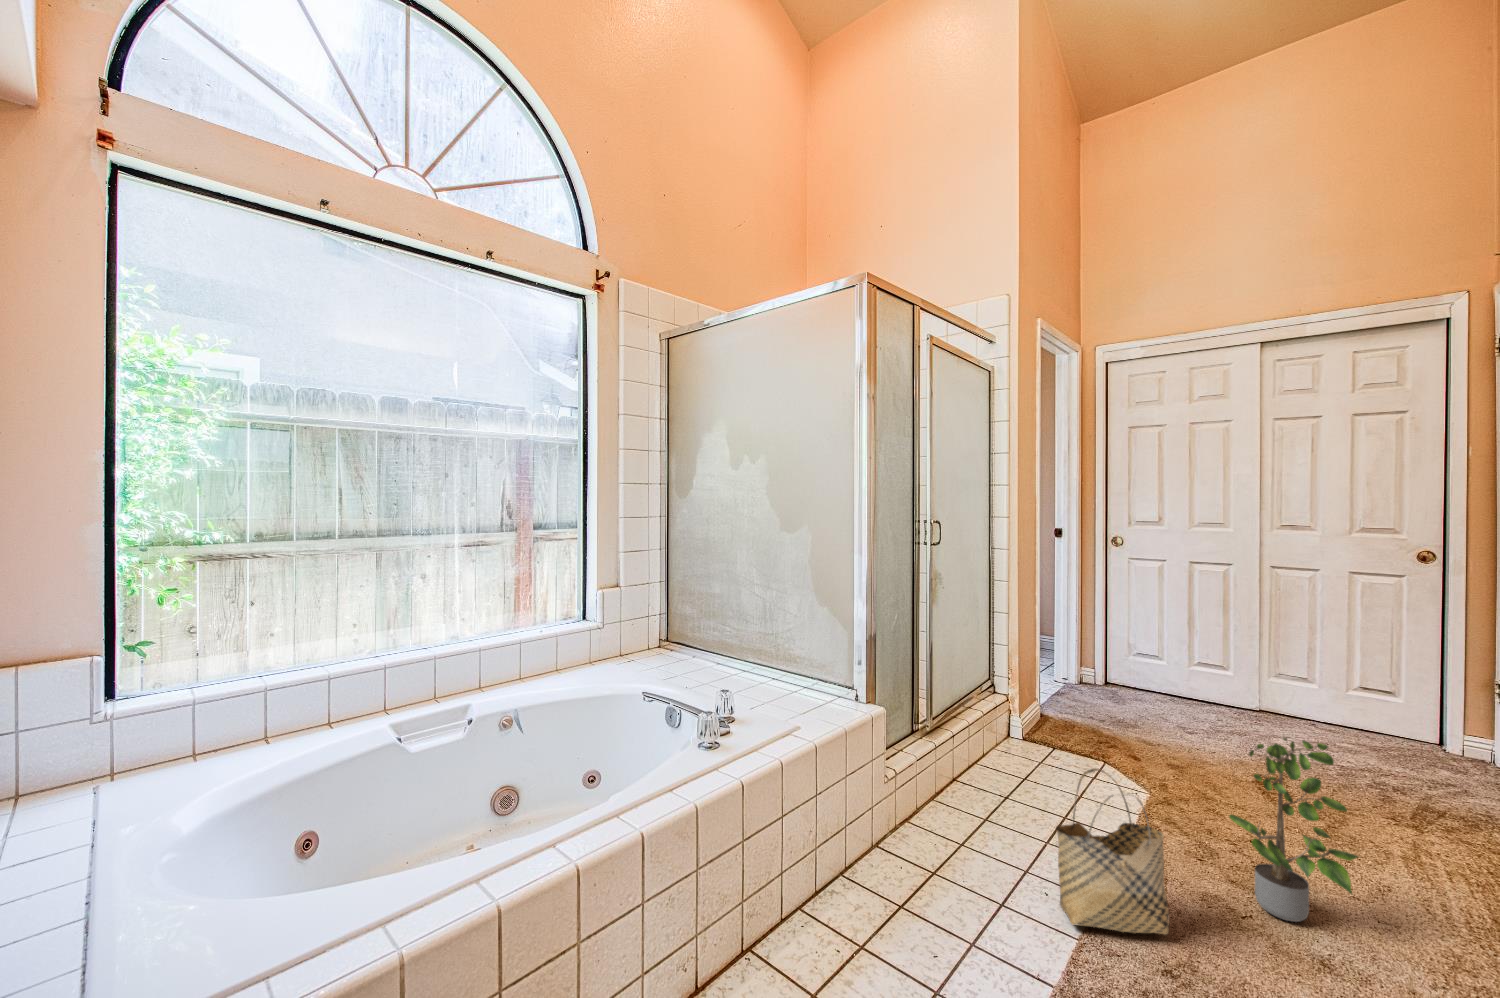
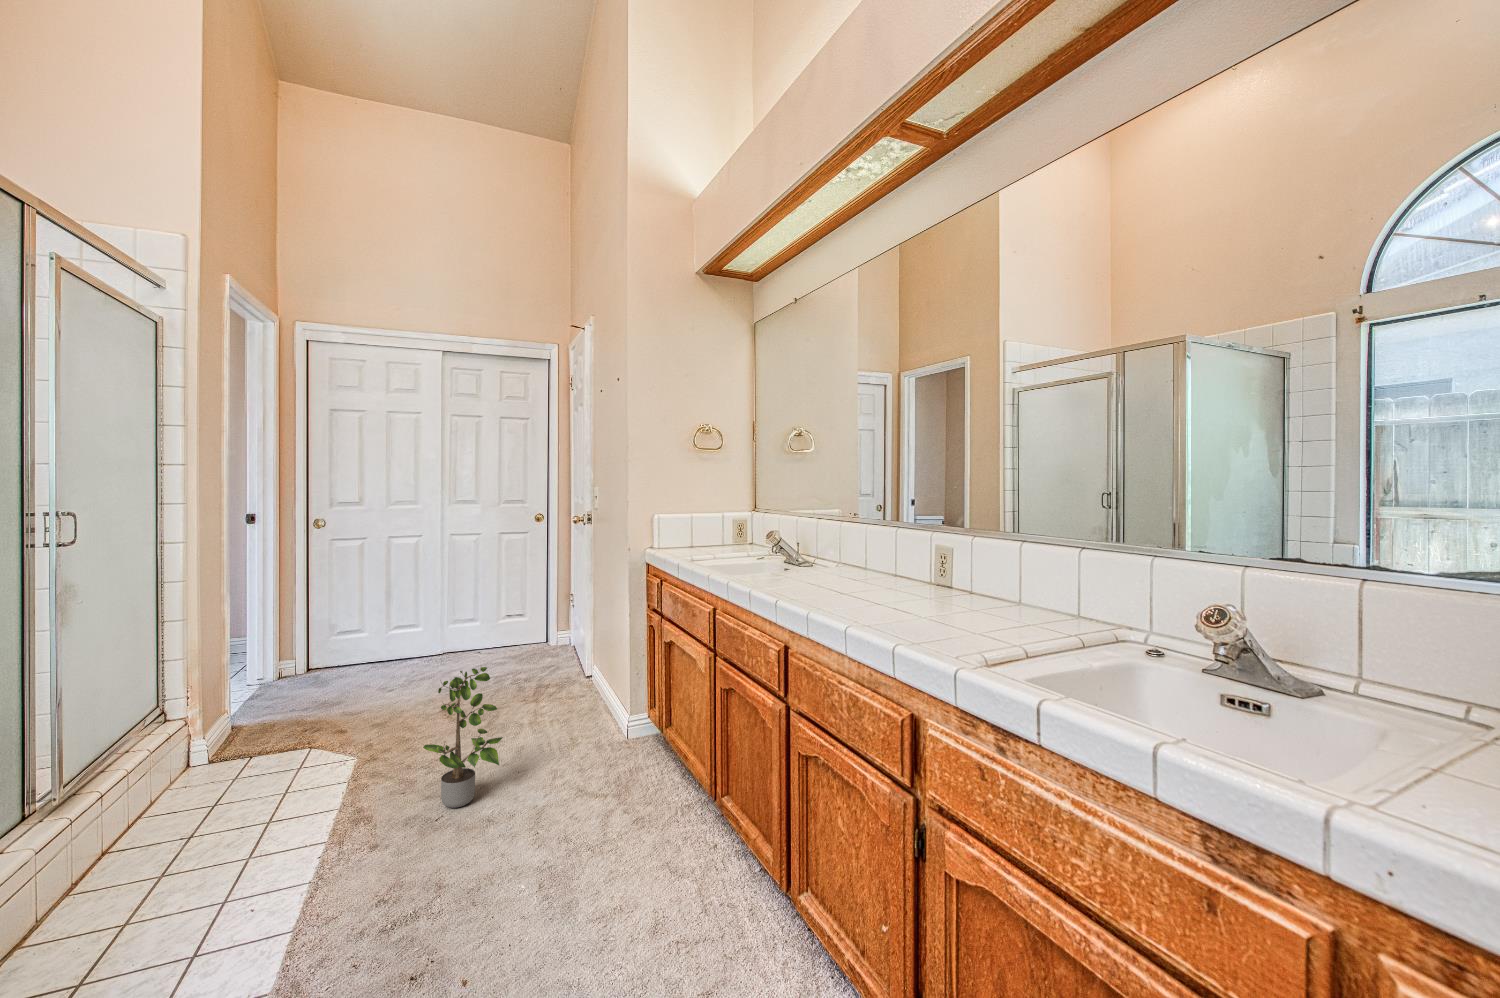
woven basket: present [1056,769,1169,935] -> none [266,753,379,918]

